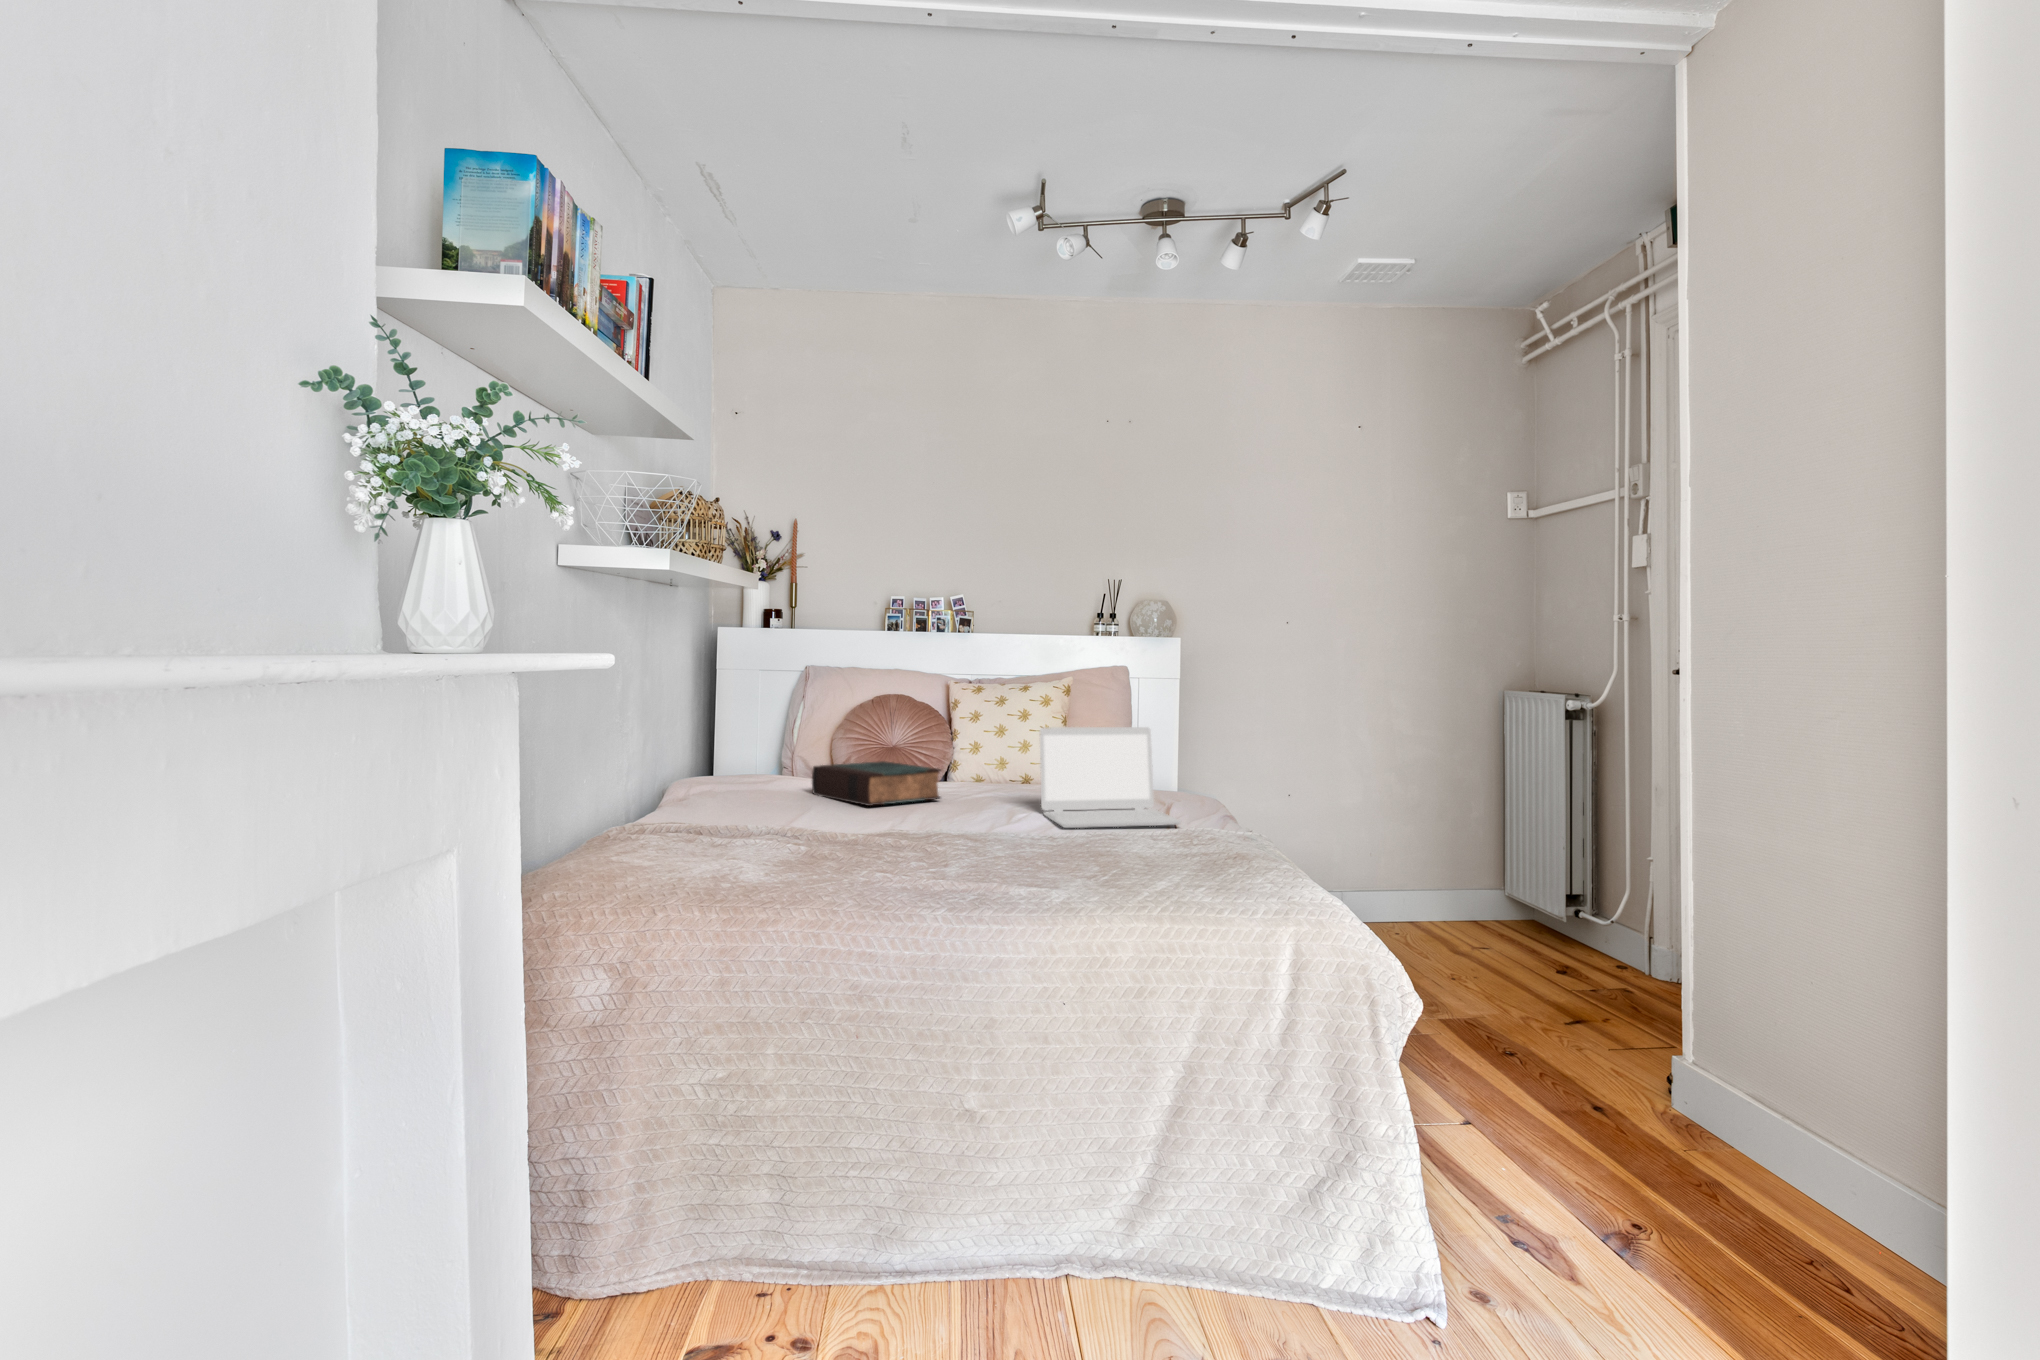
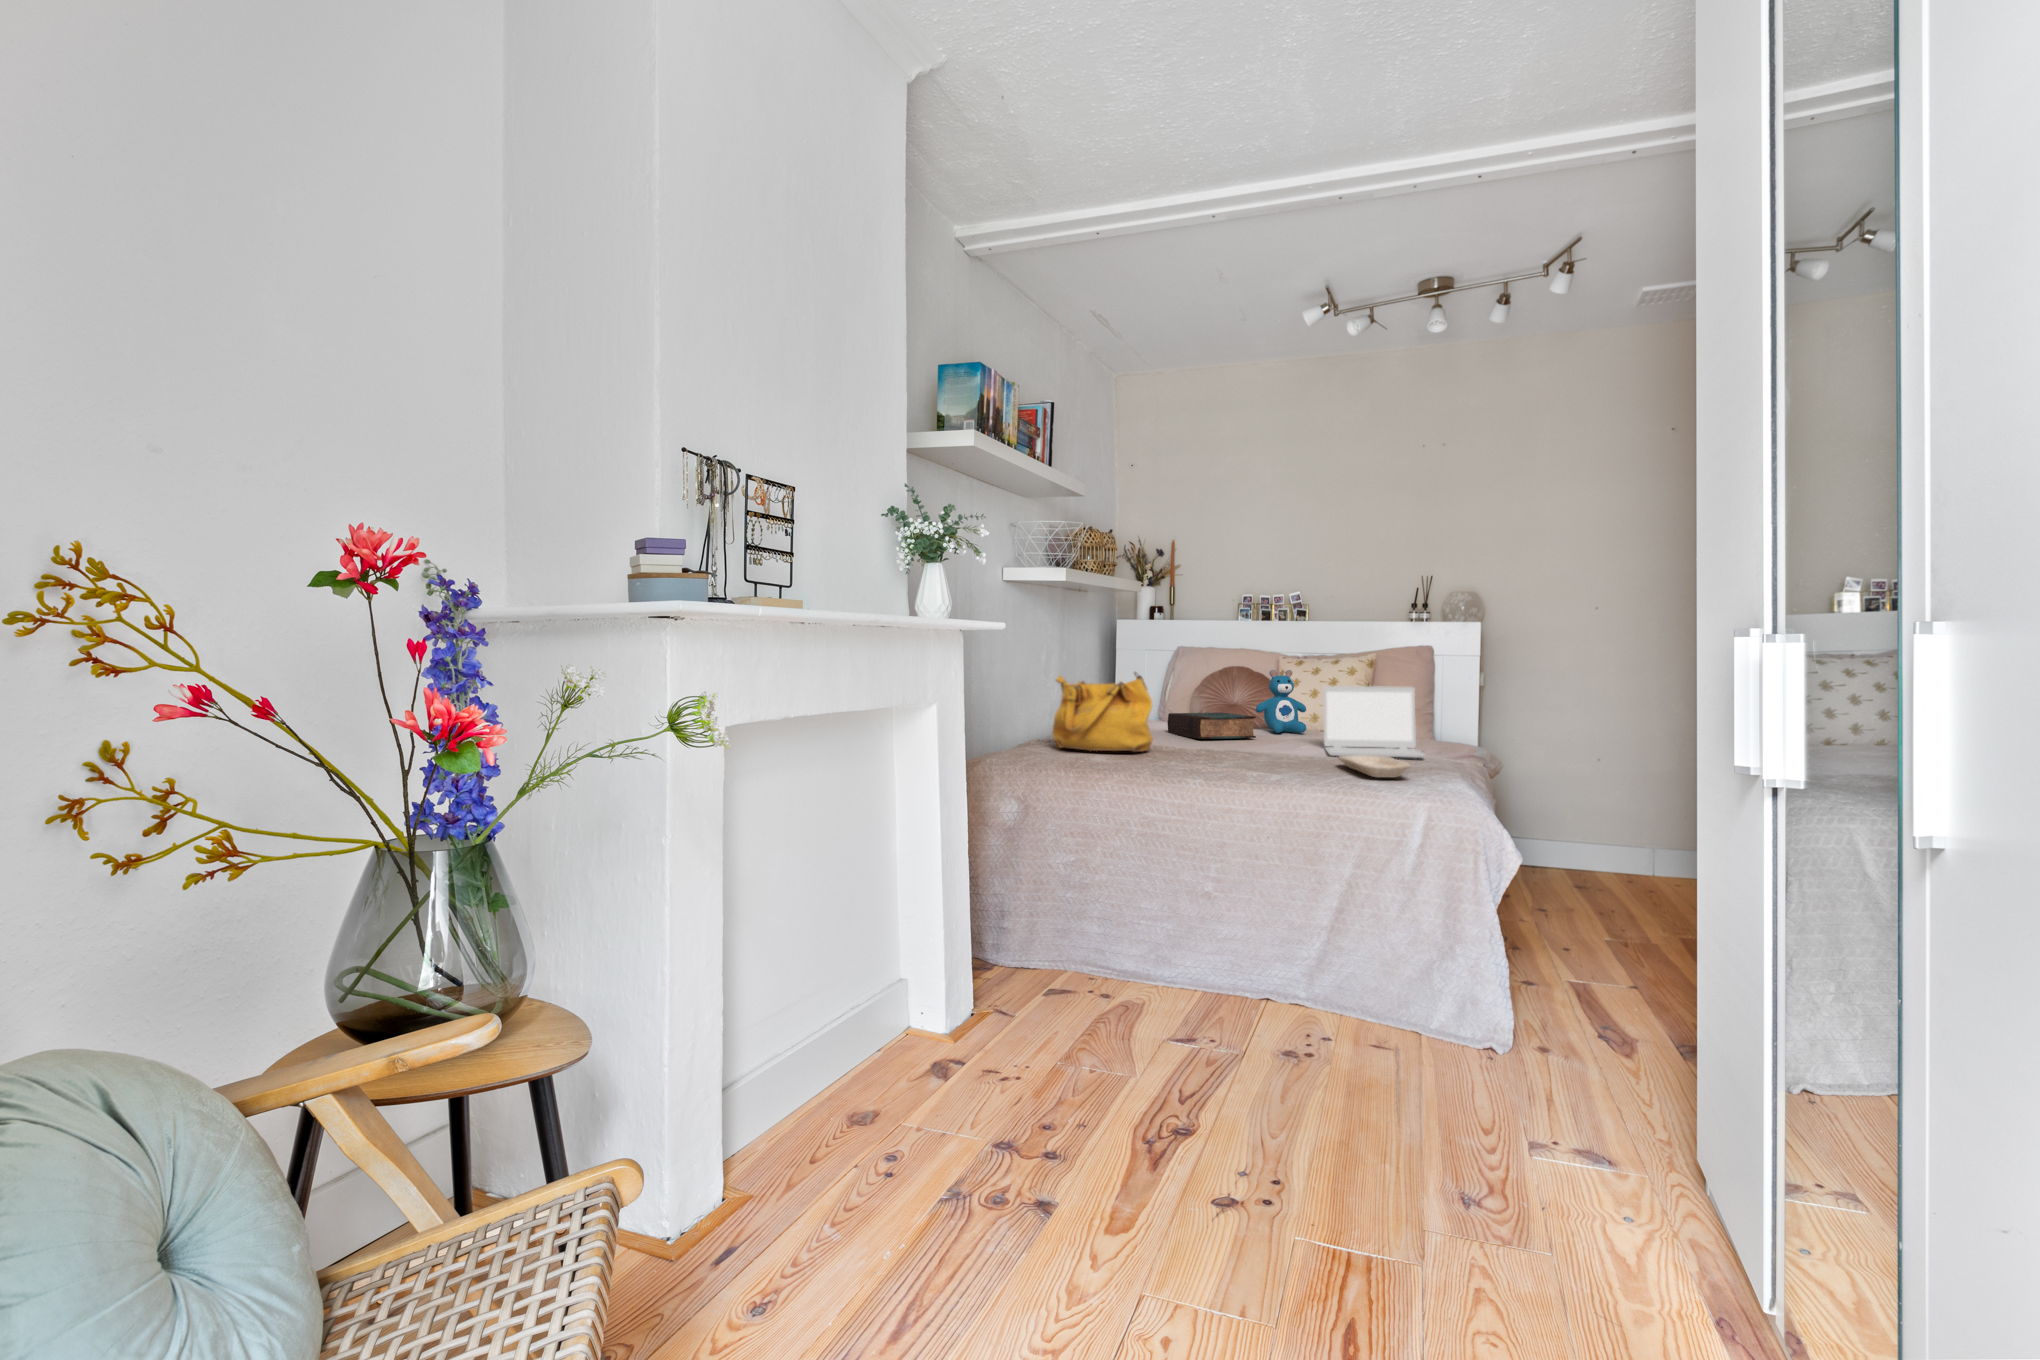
teddy bear: none [929,700,996,787] -> present [1256,670,1306,733]
handbag: none [649,713,817,844] -> present [1052,672,1153,752]
tray: none [1092,831,1210,871] -> present [1338,755,1410,777]

